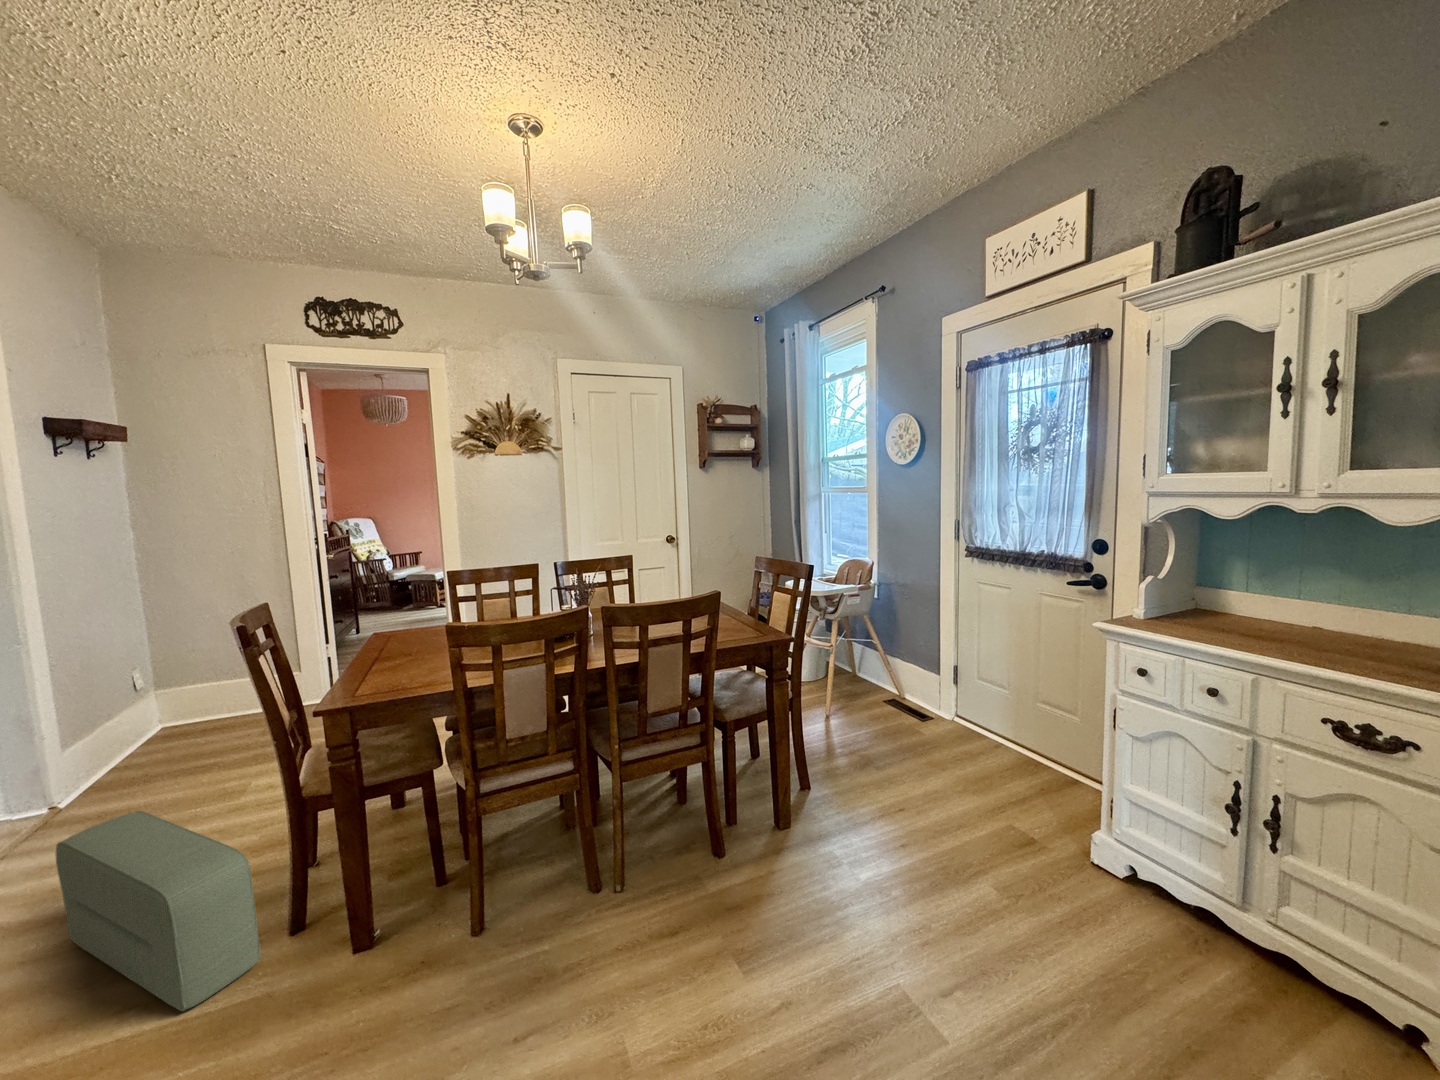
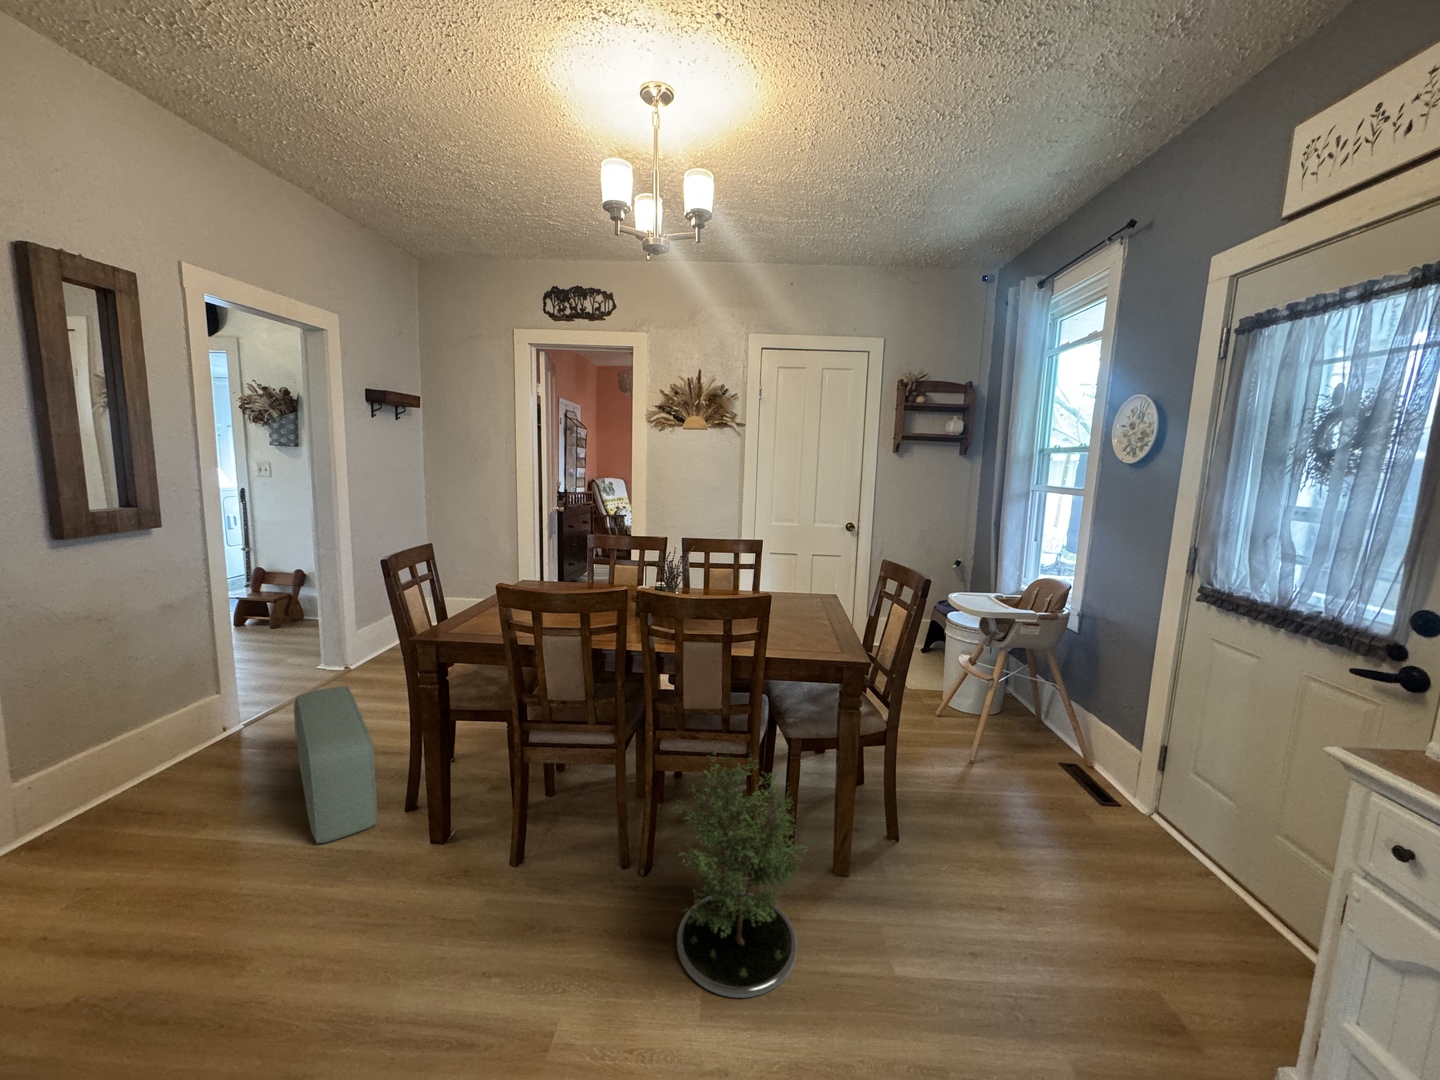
potted tree: none [674,724,793,950] -> present [676,747,808,998]

